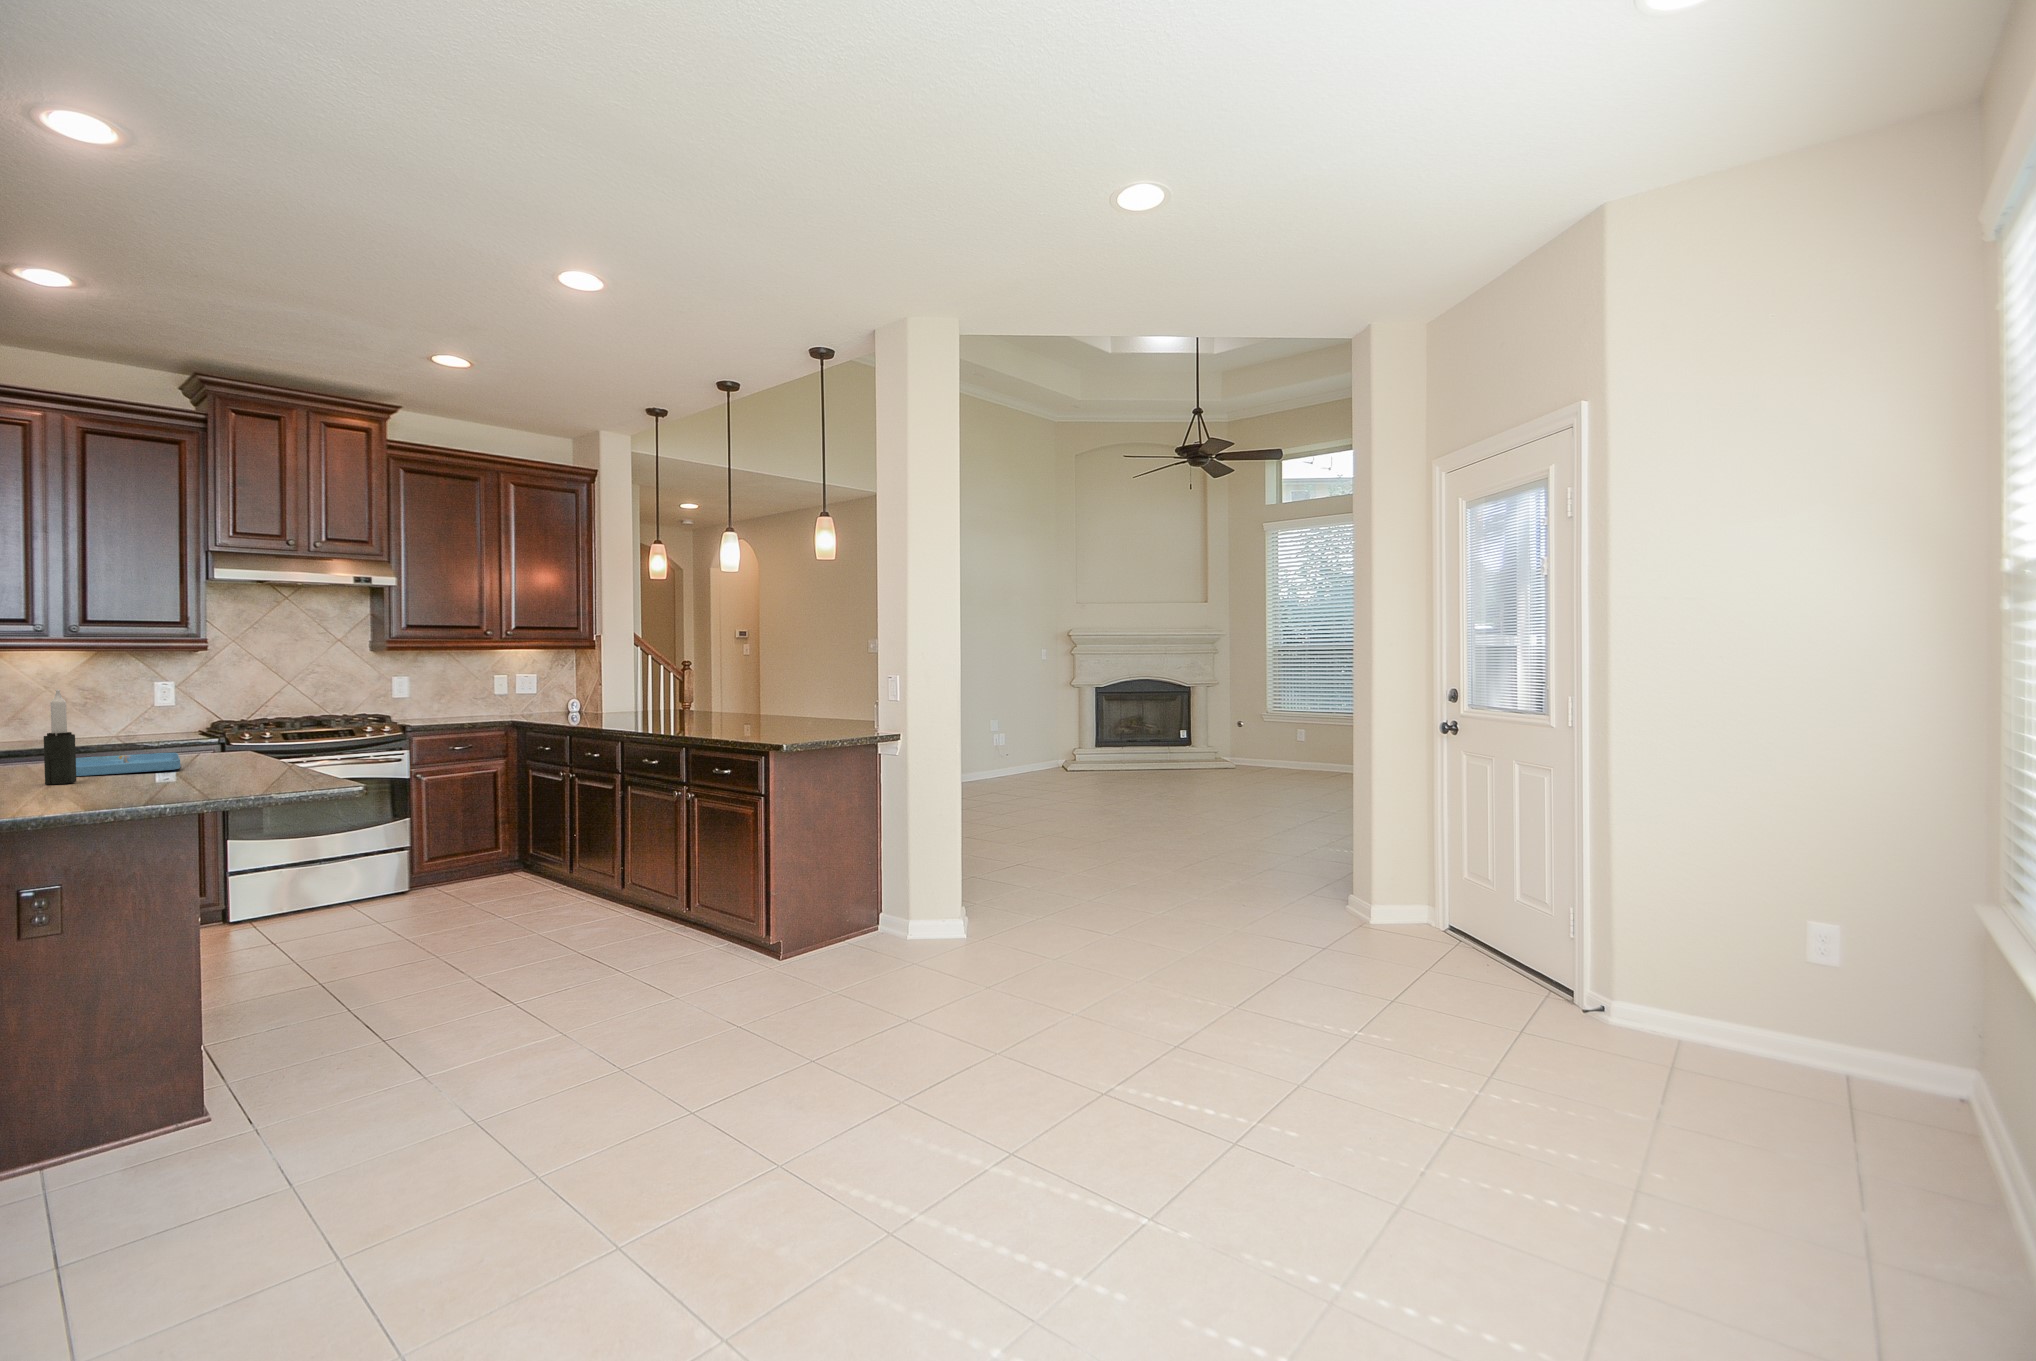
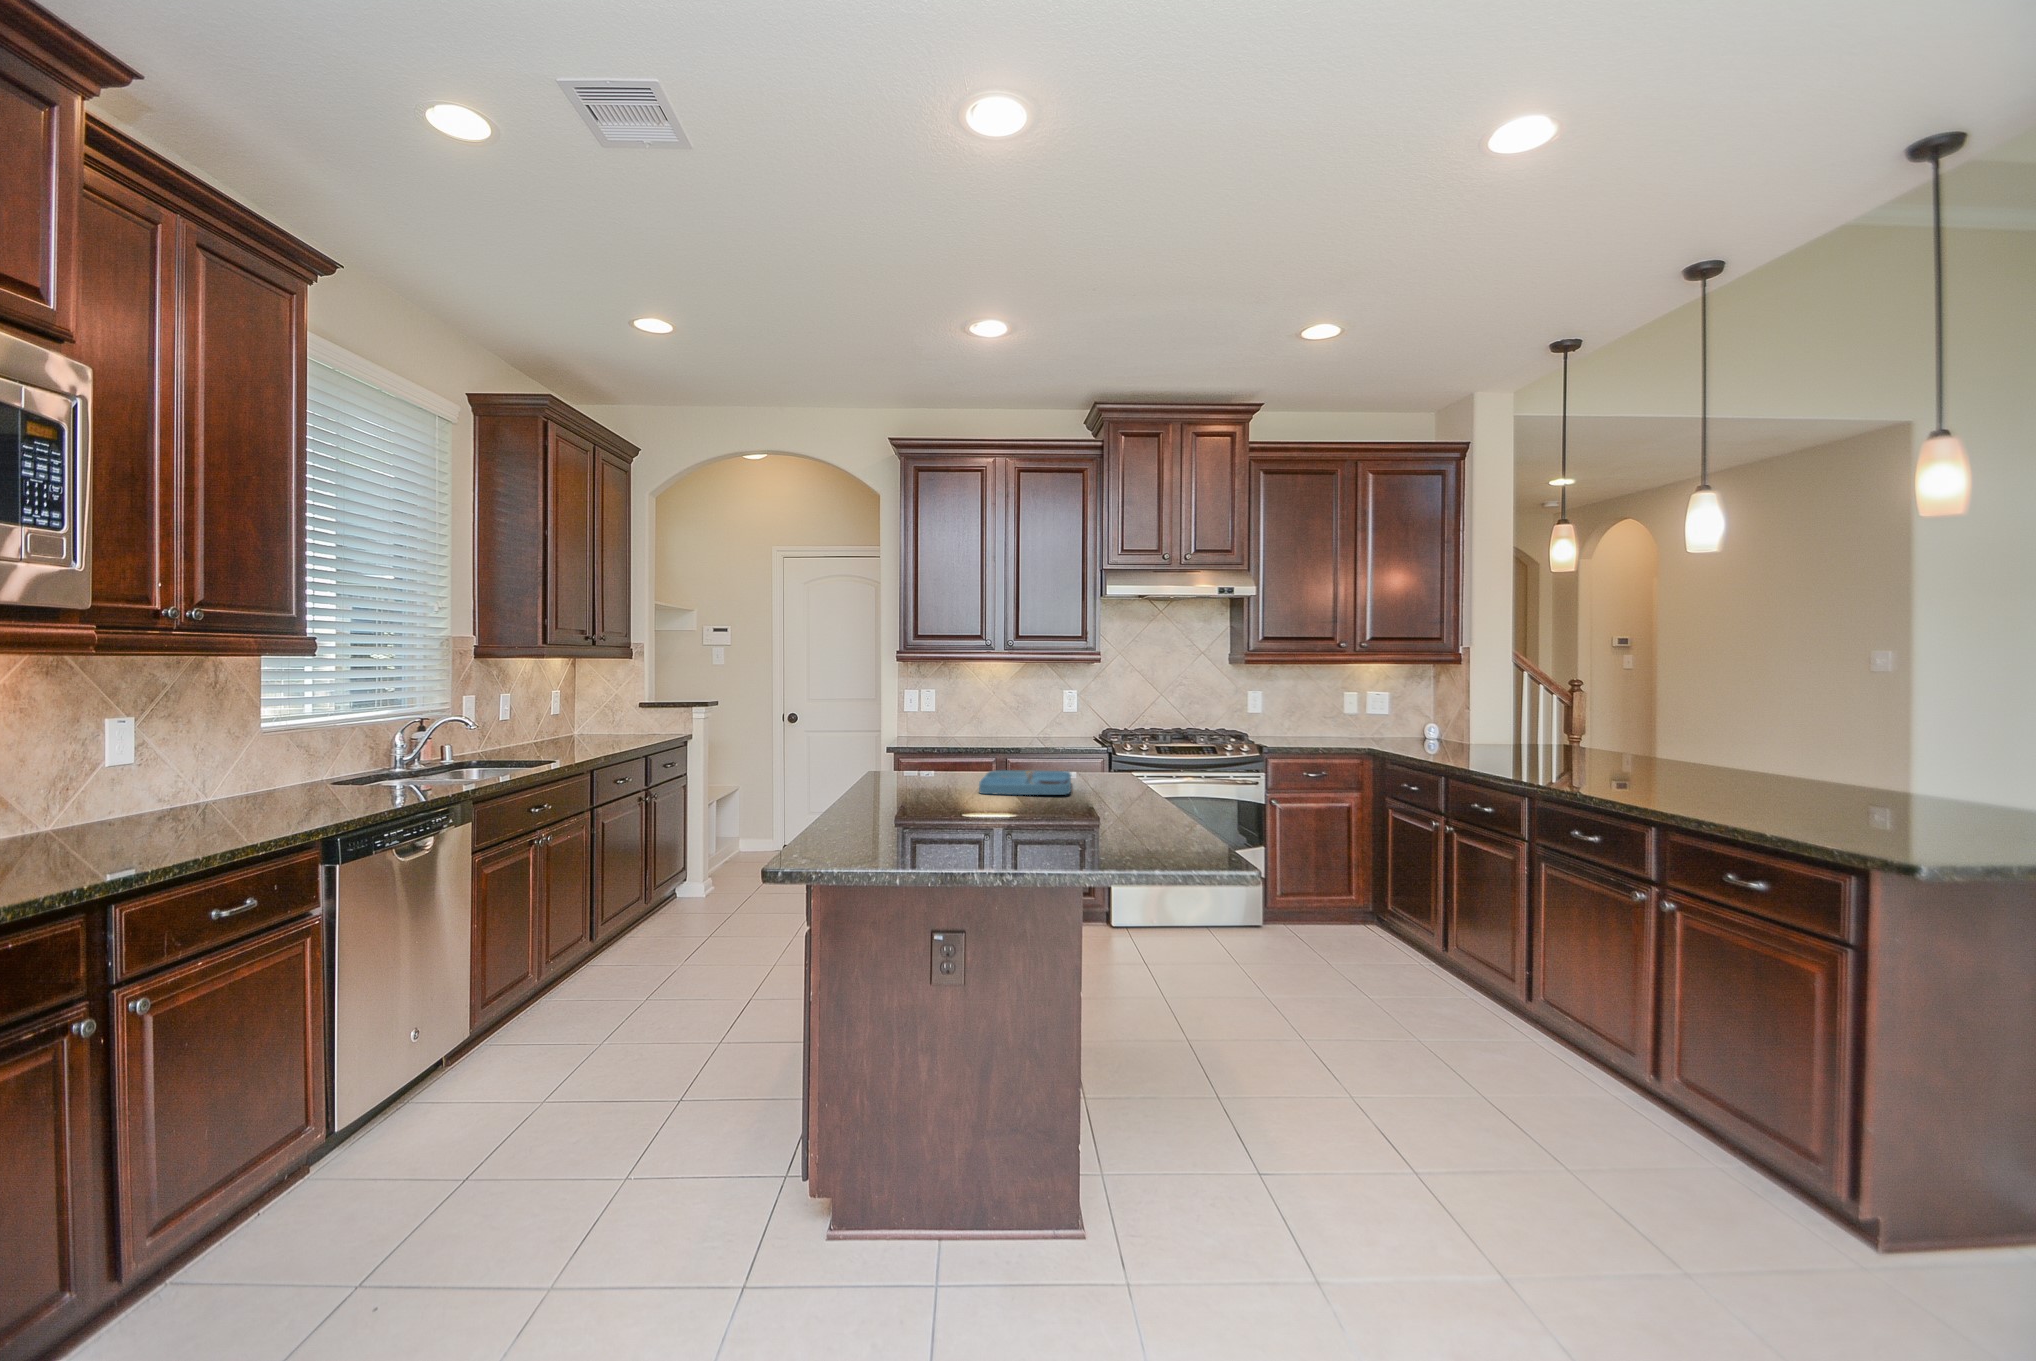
candle: present [44,689,76,785] -> none [962,704,985,806]

